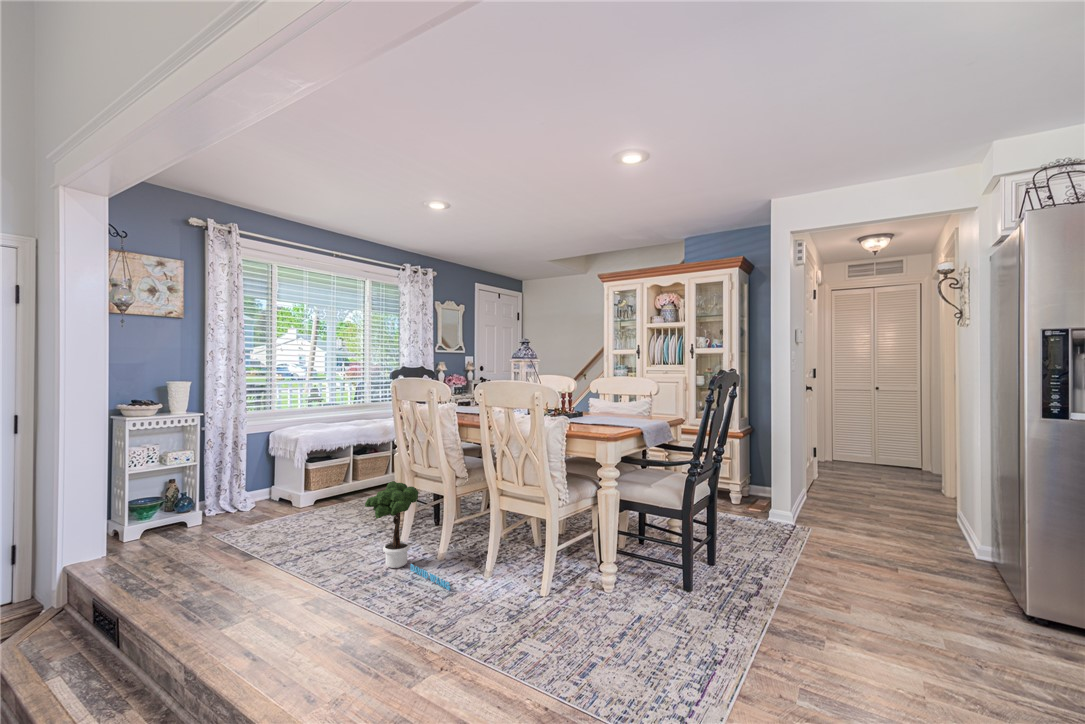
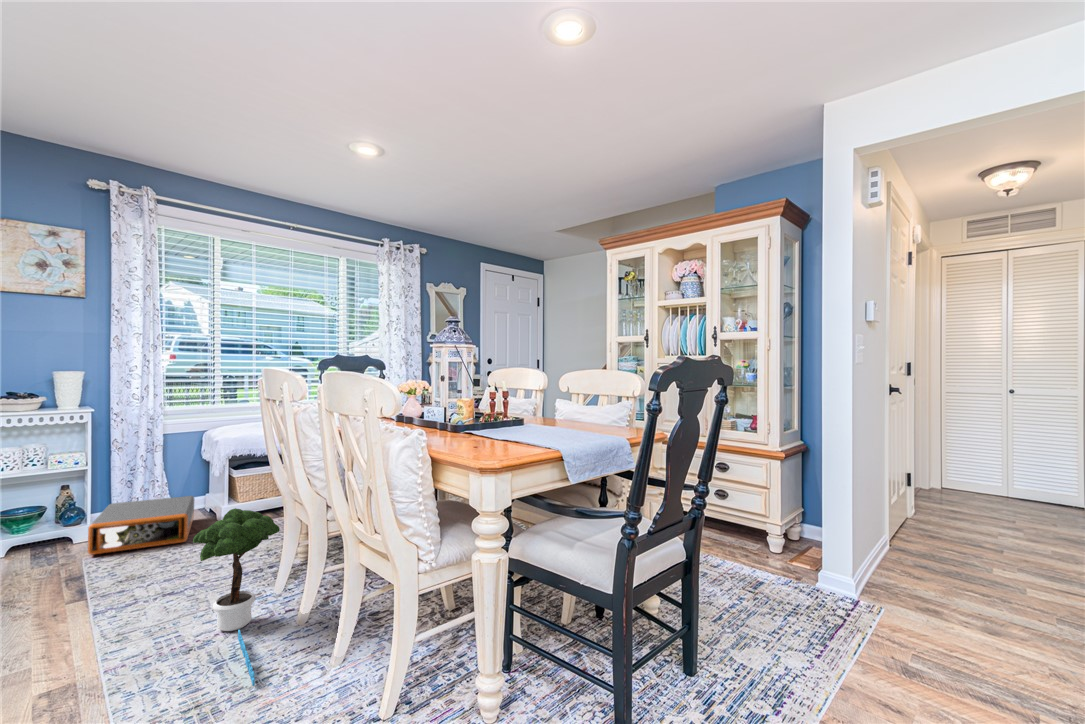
storage box: none [207,486,291,533] -> present [88,496,194,555]

